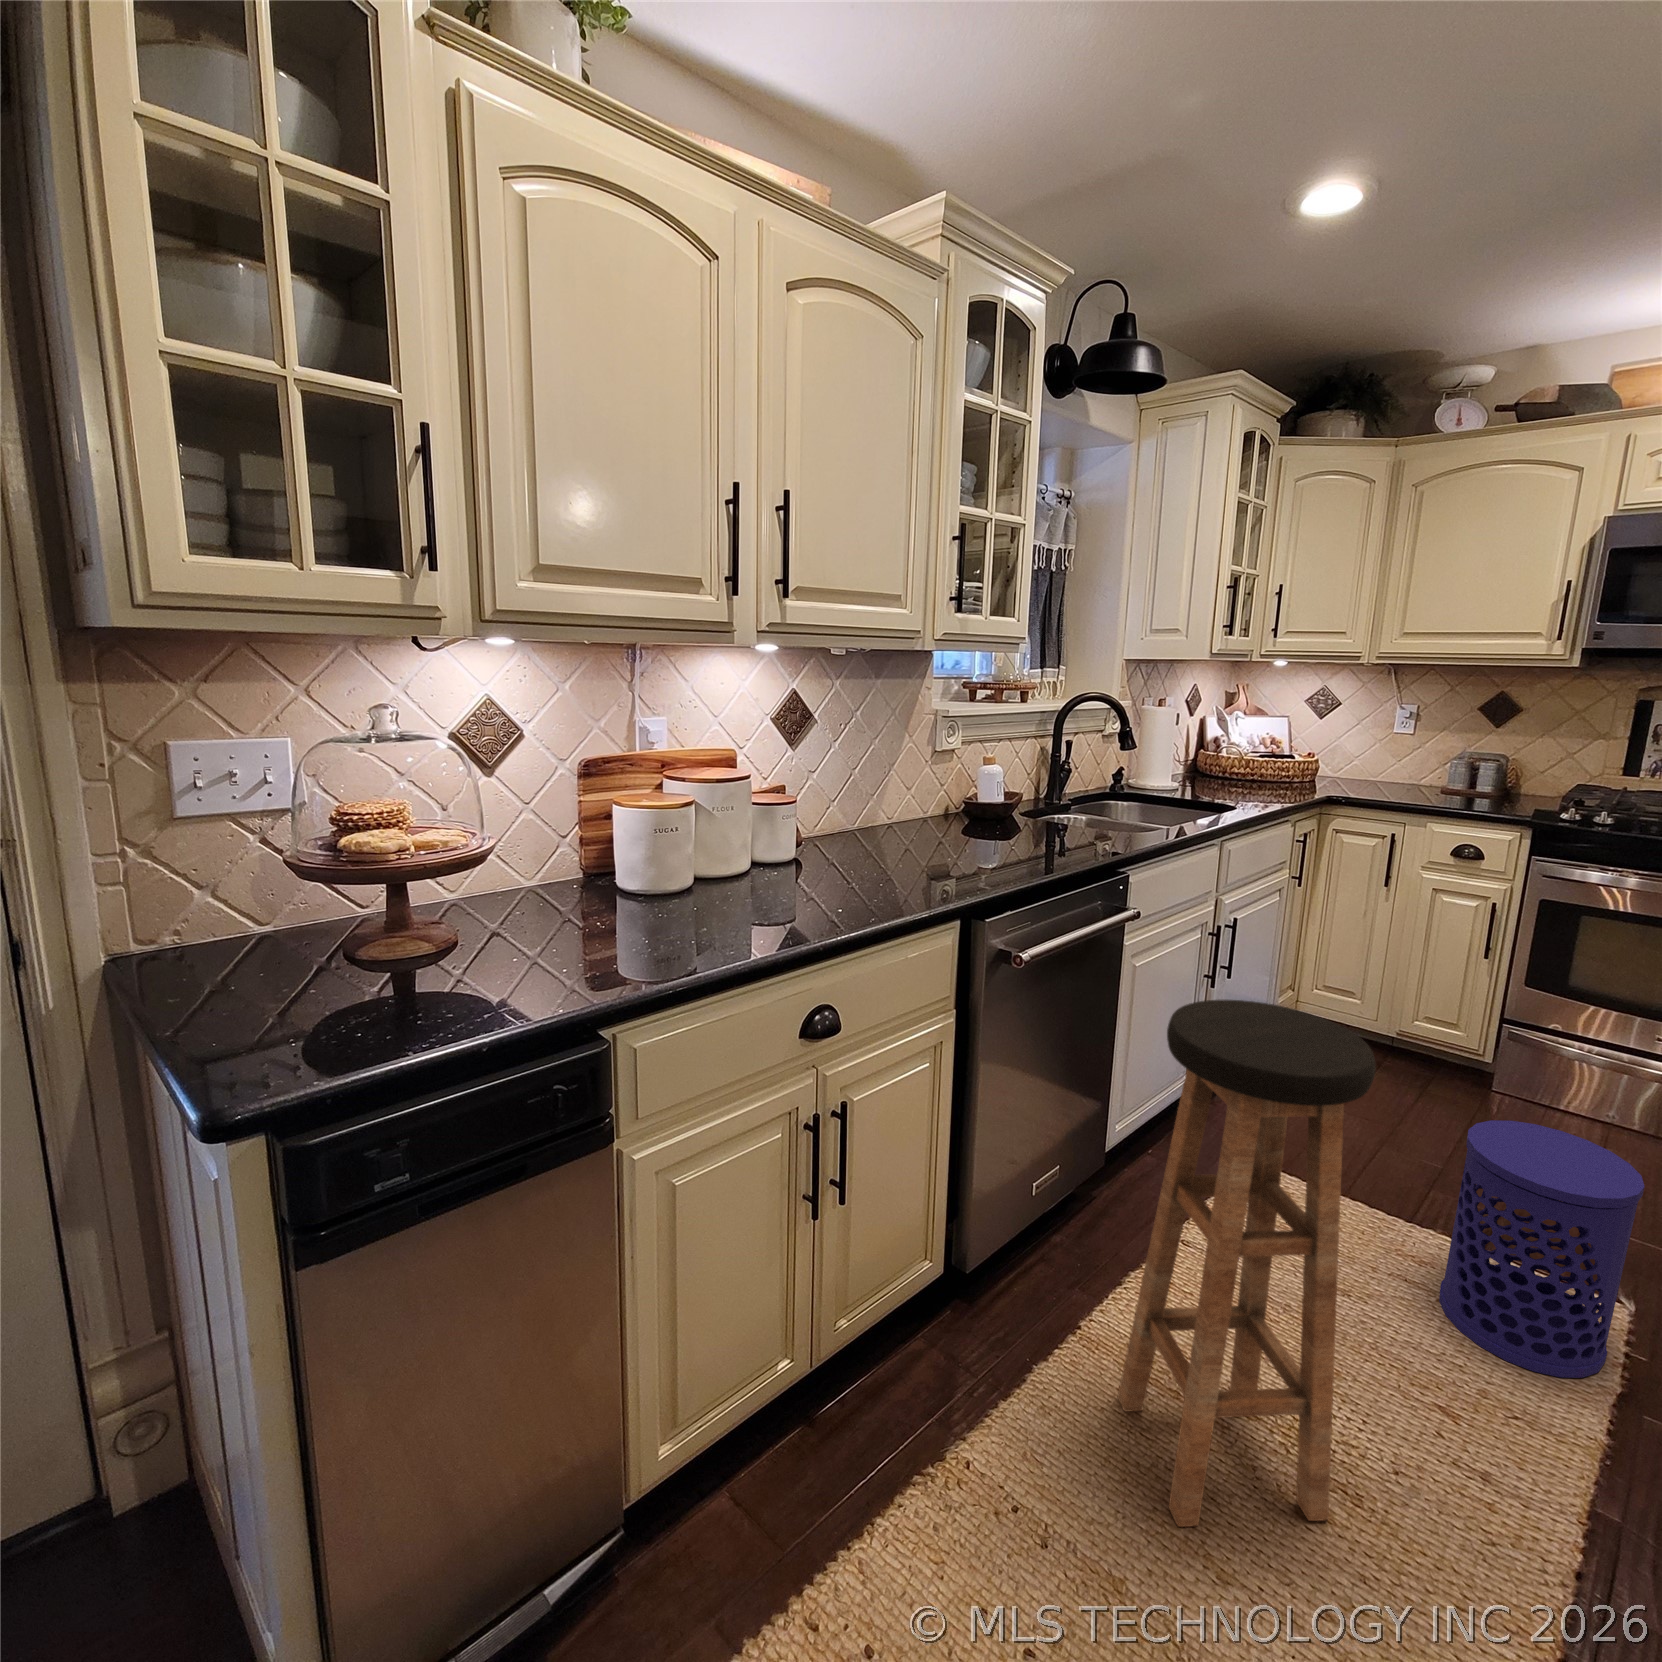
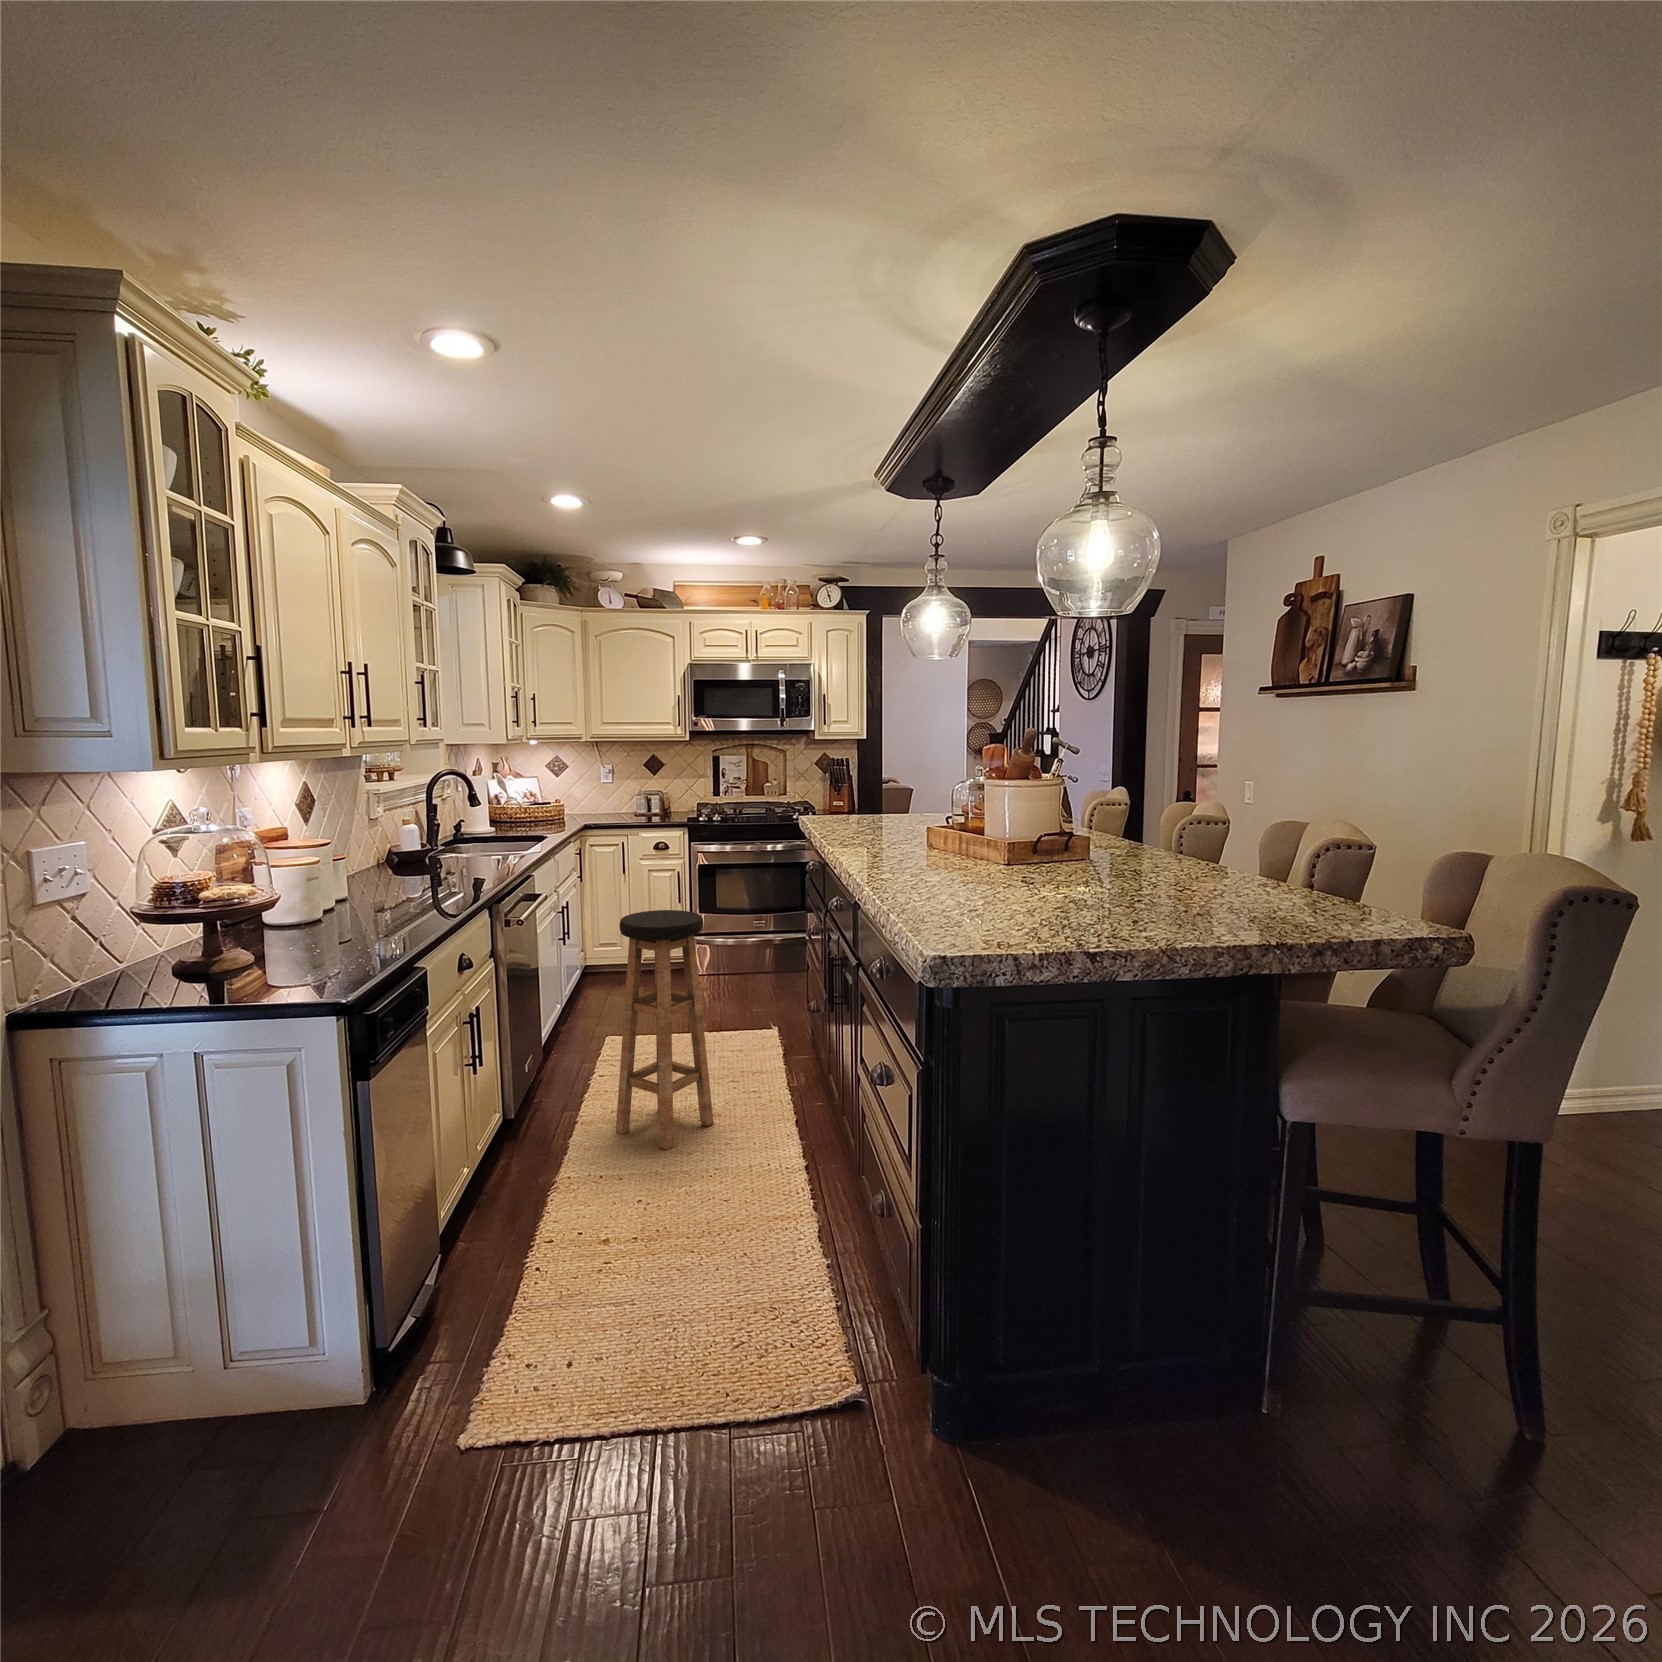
waste bin: present [1439,1120,1645,1378] -> none [711,957,772,1059]

